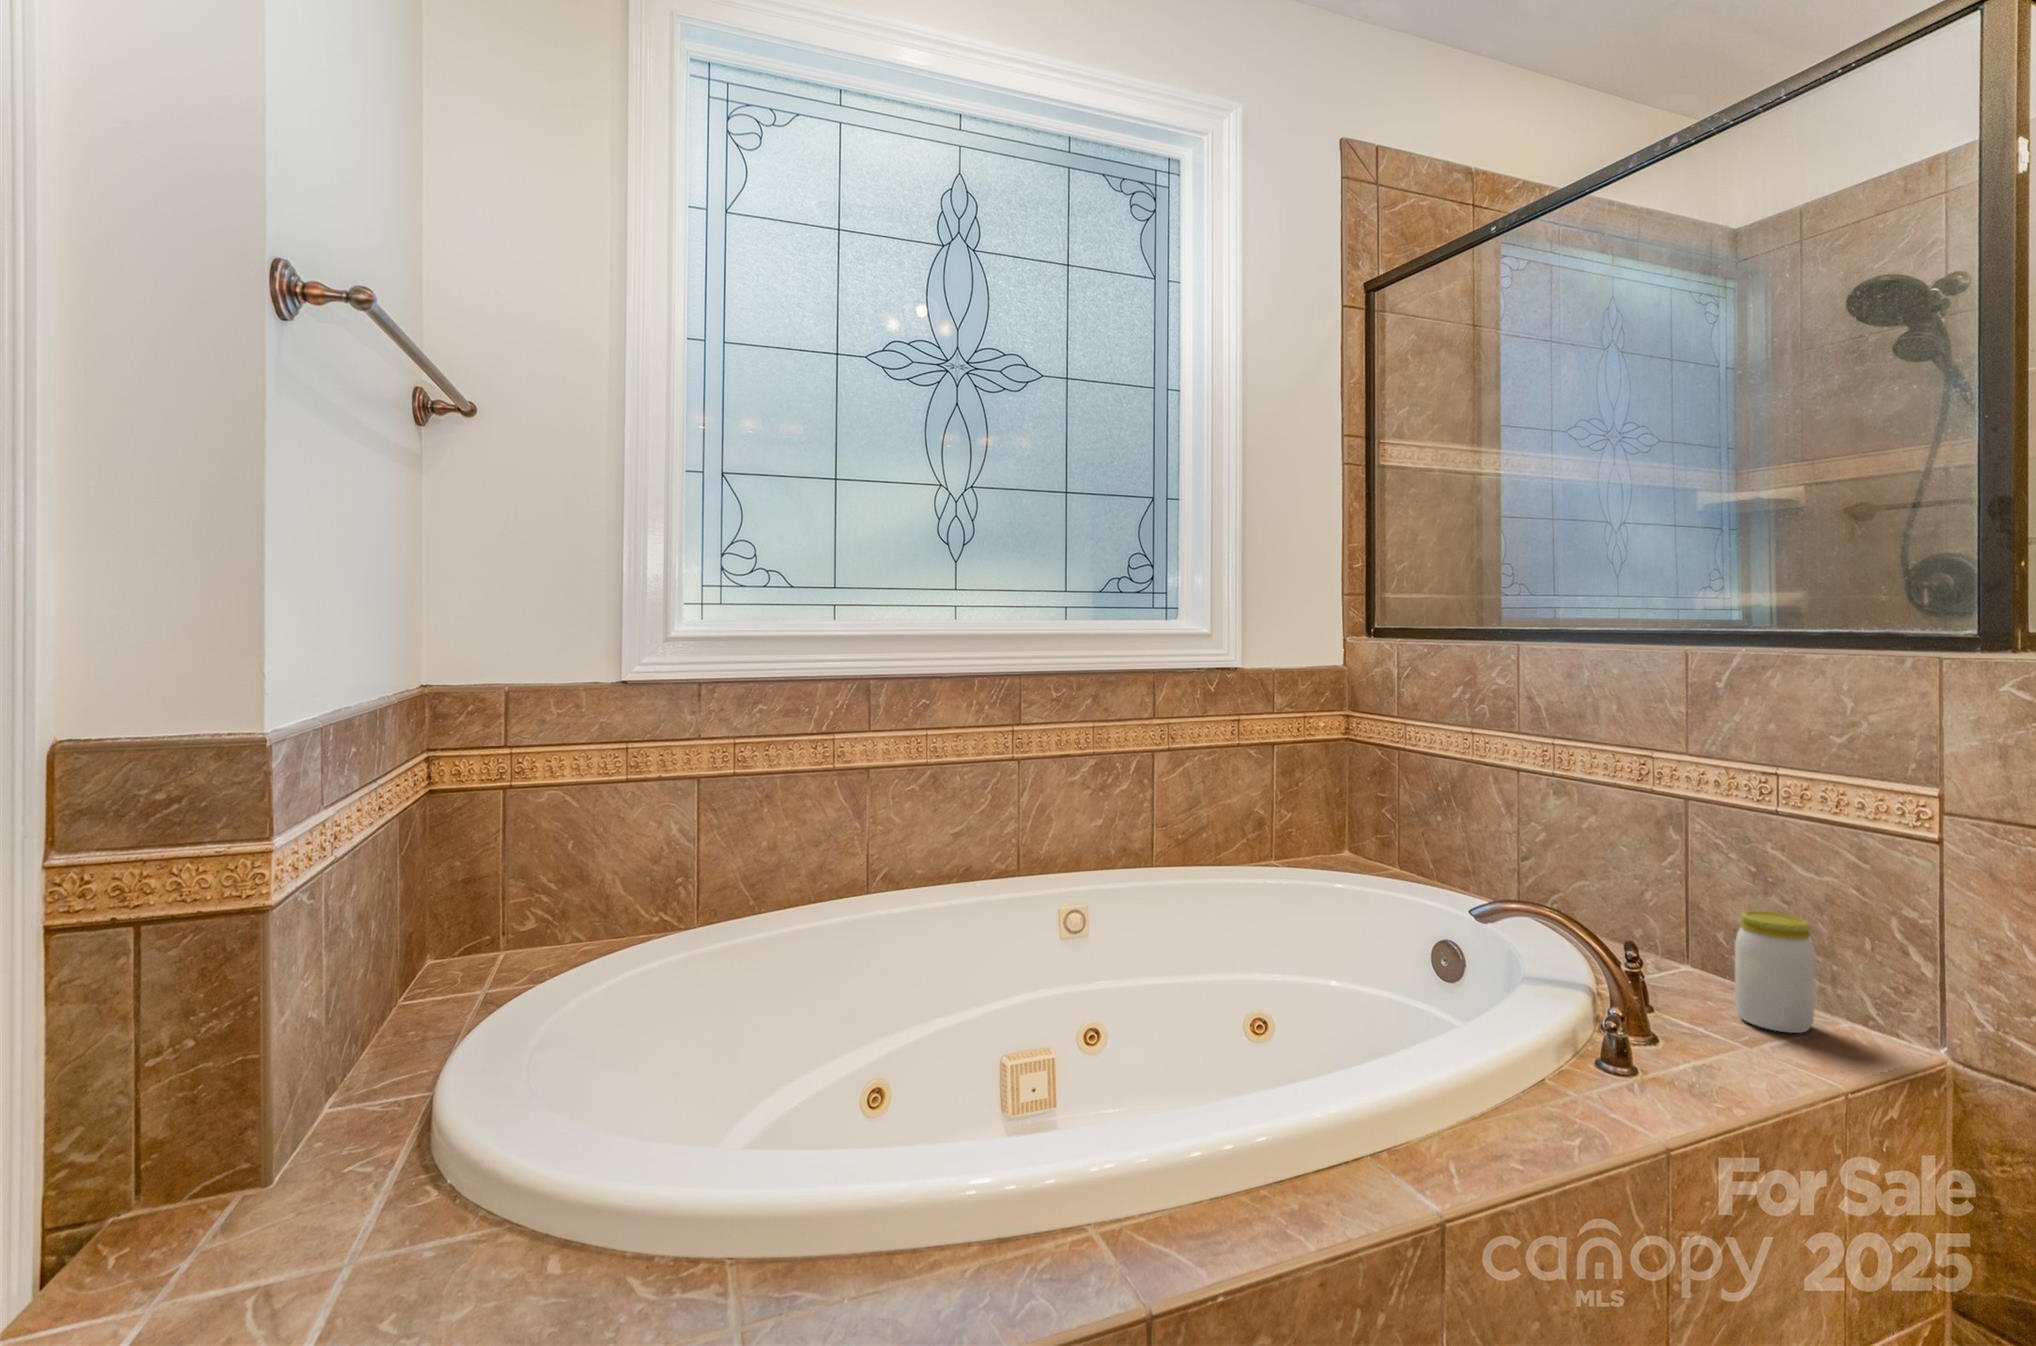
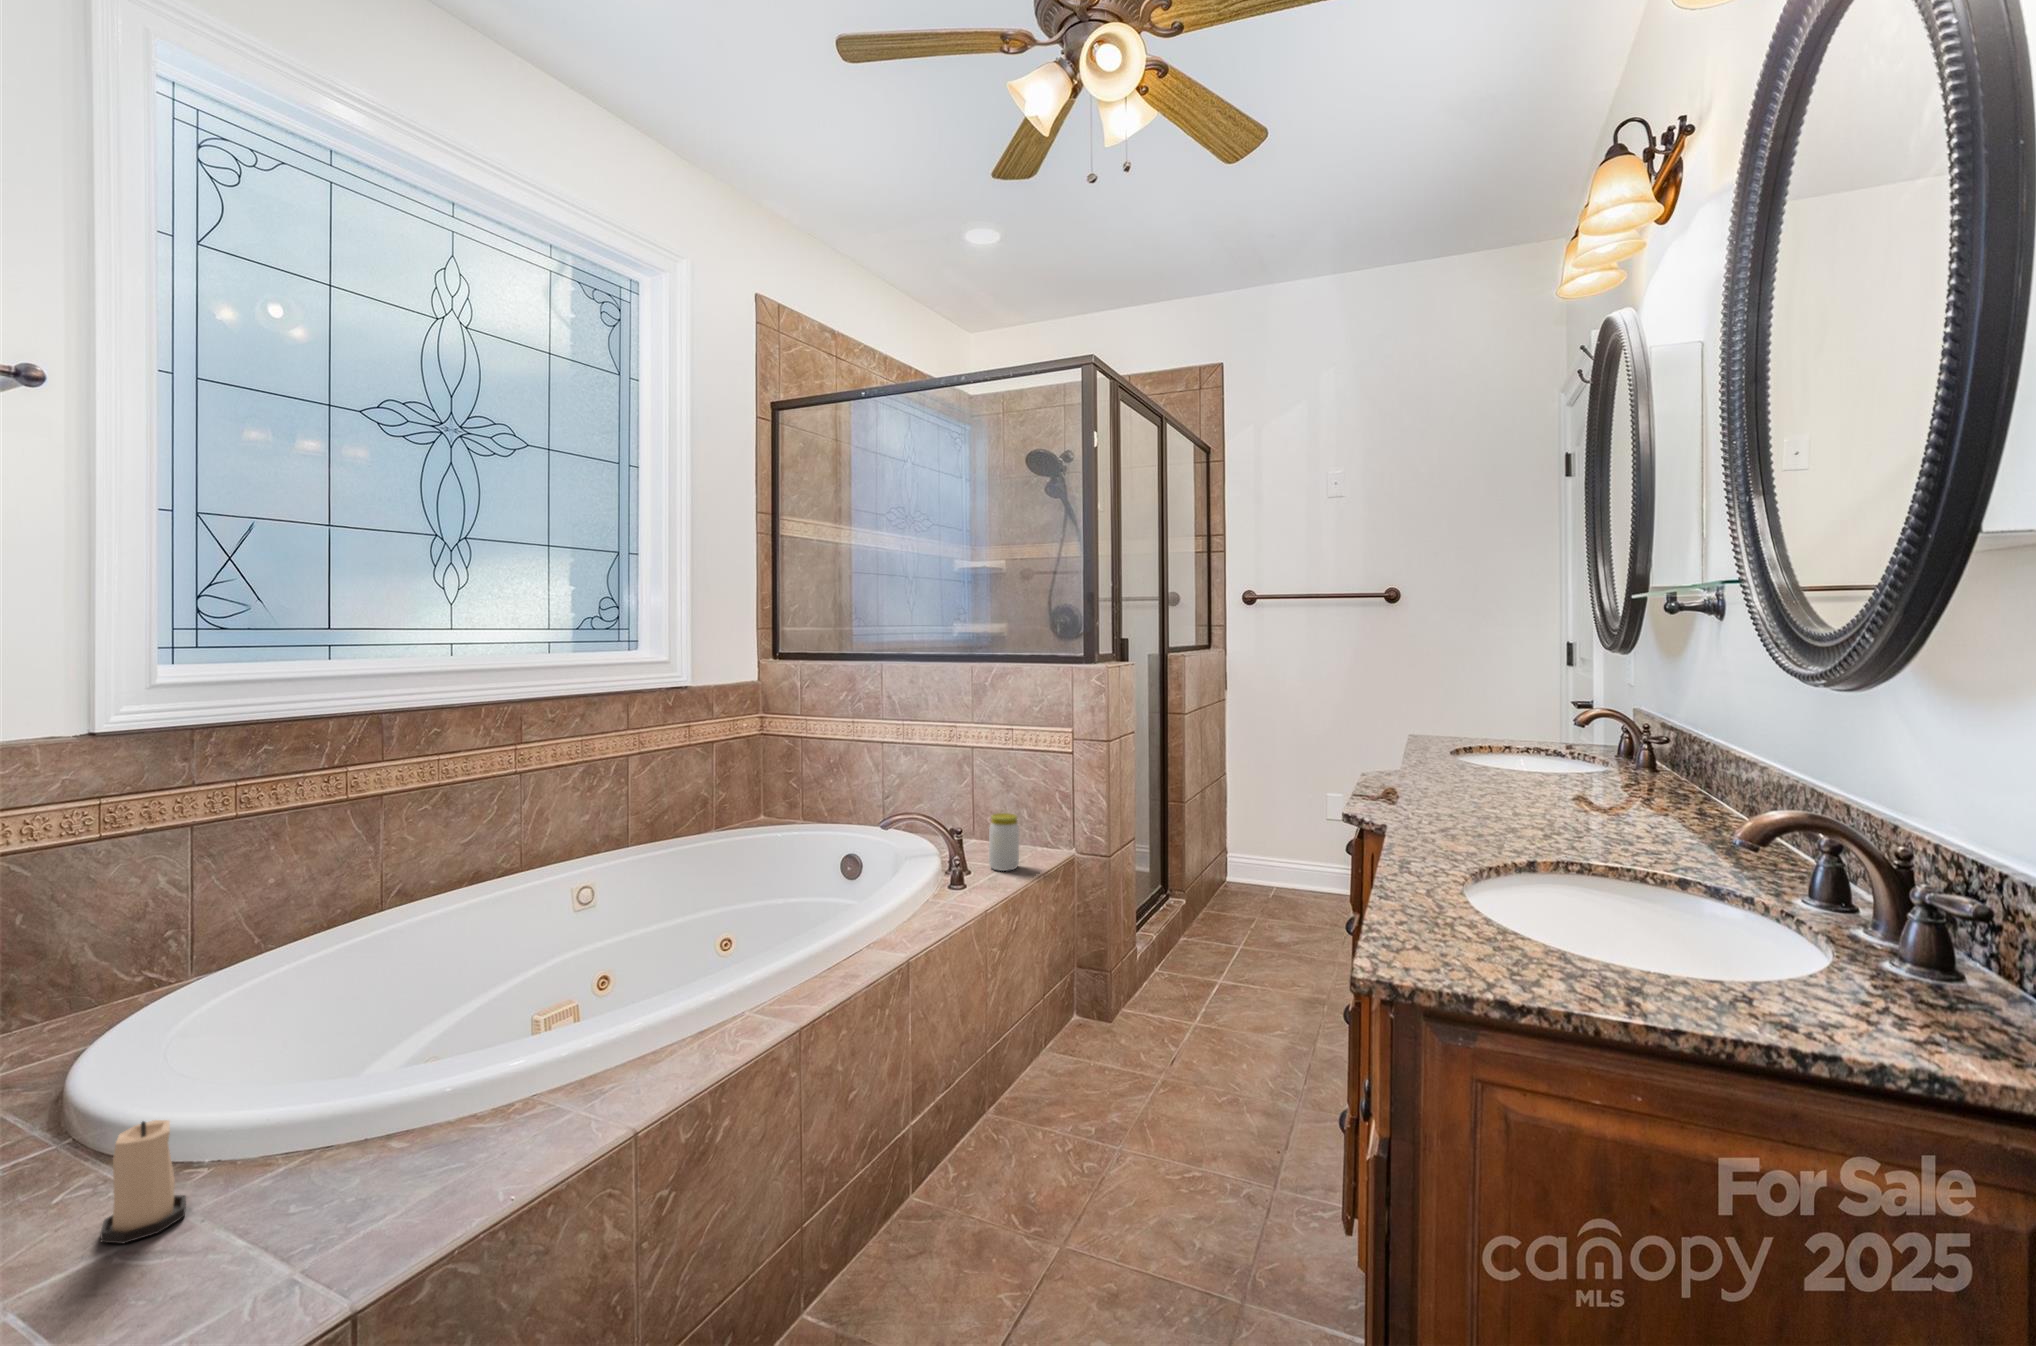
candle: none [280,1103,373,1252] -> present [101,1120,186,1244]

